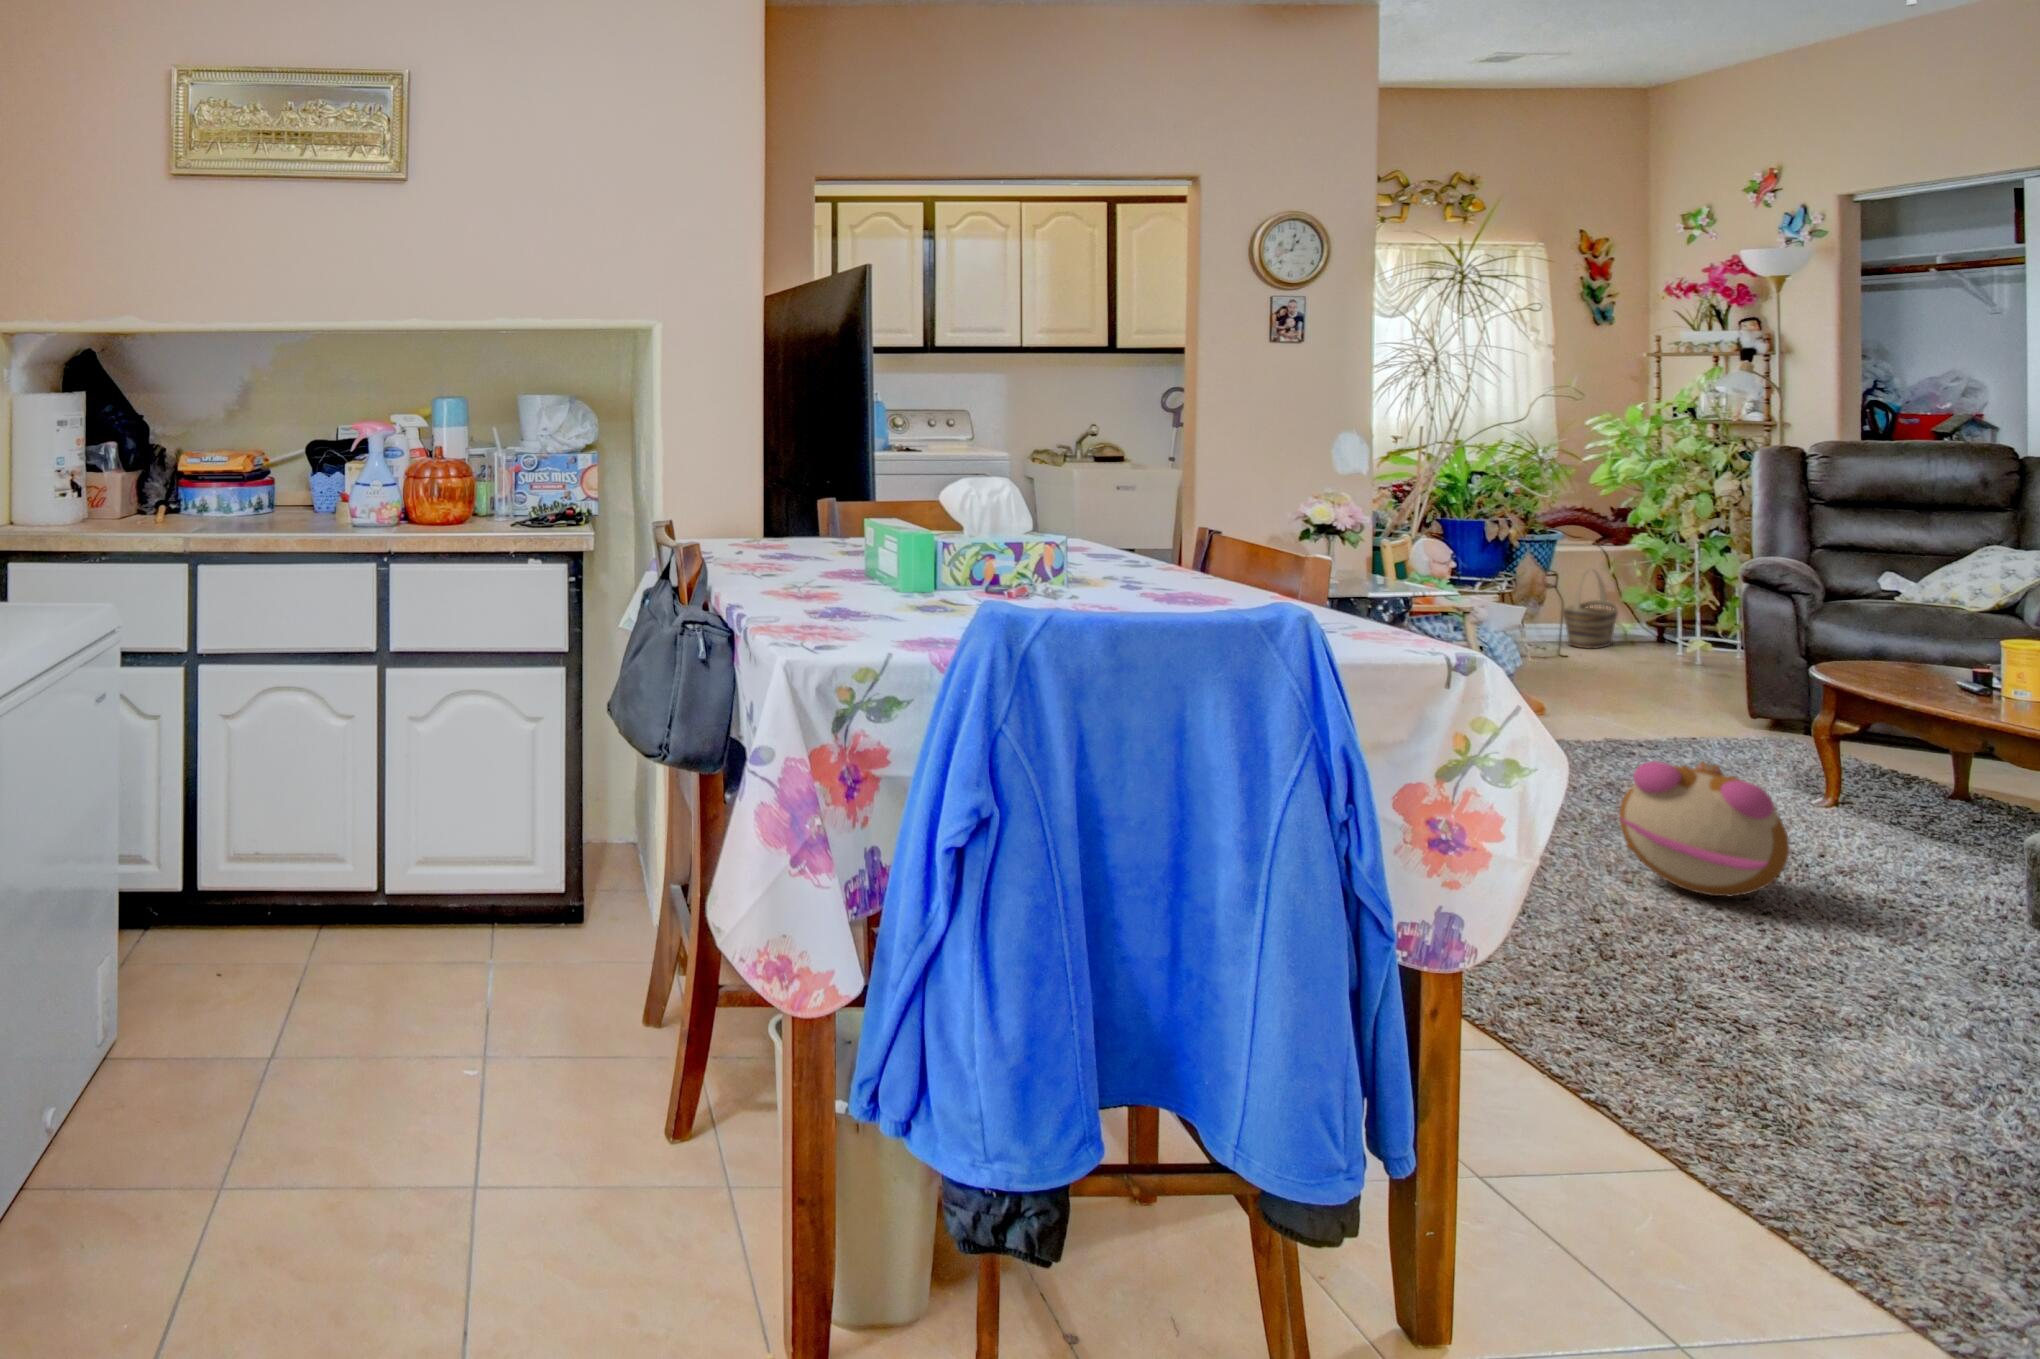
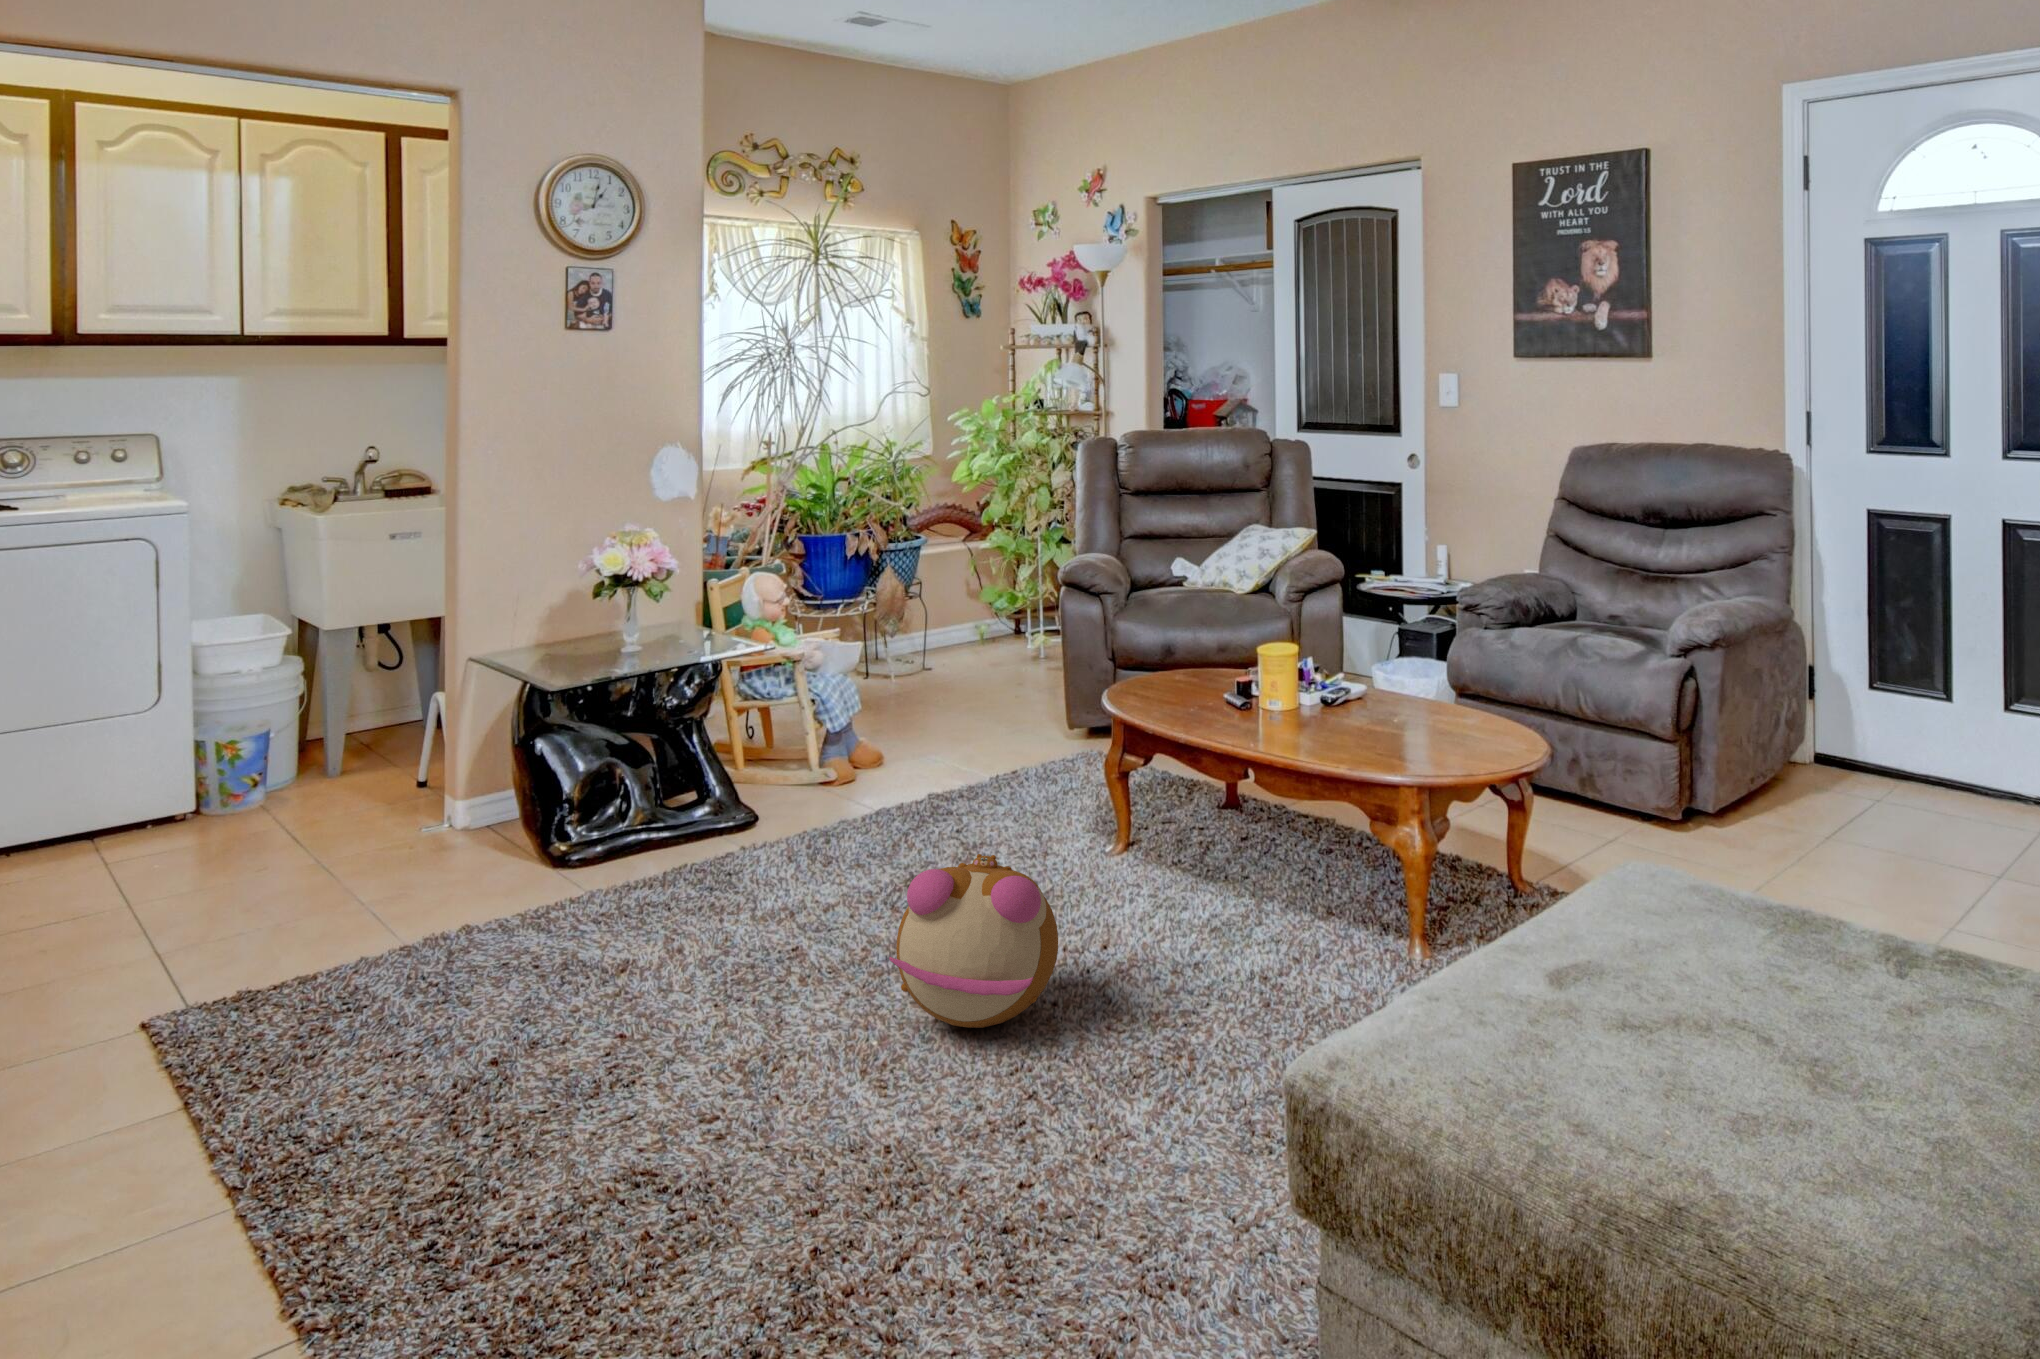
basket: present [1563,571,1617,648] -> none [936,576,983,663]

